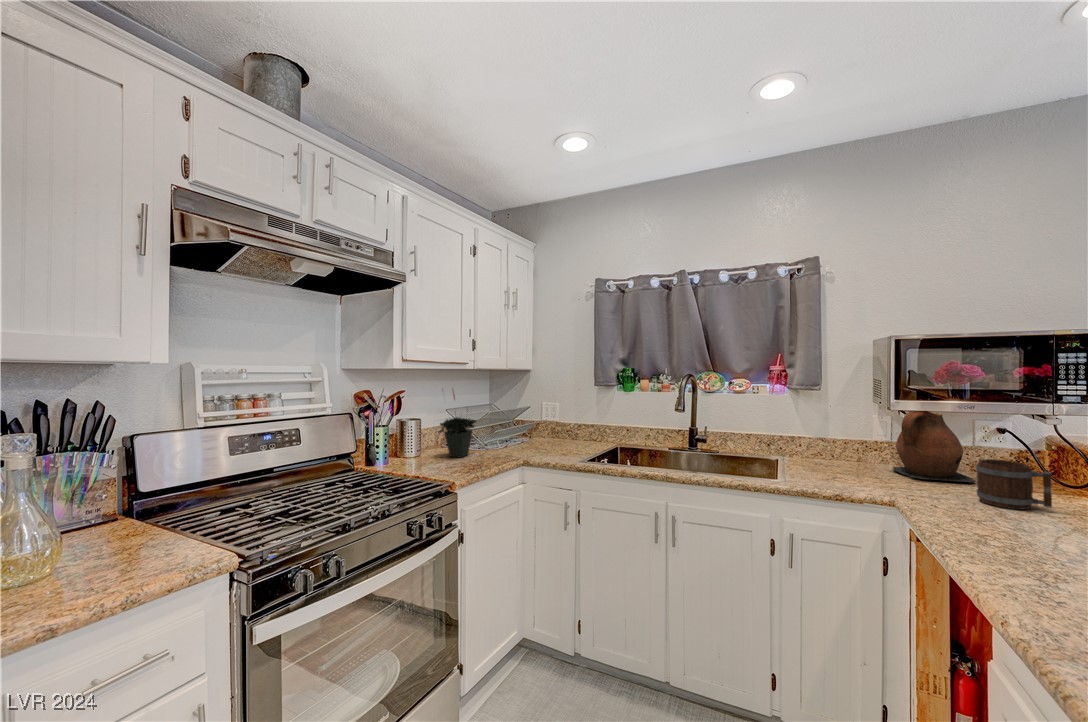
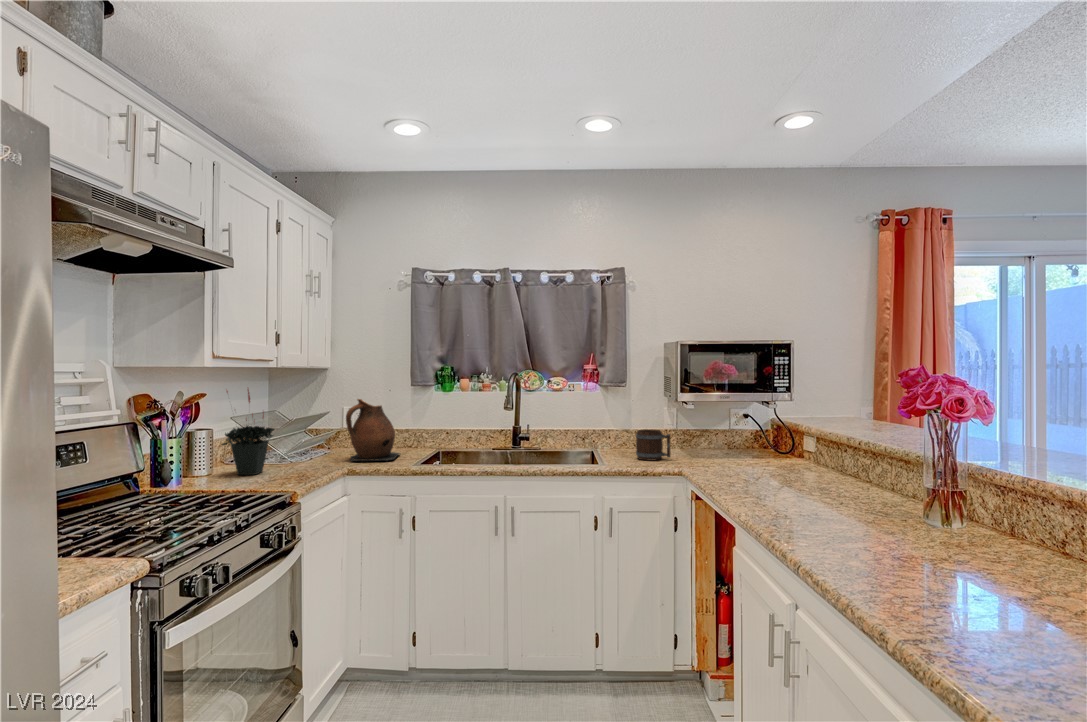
ceramic pitcher: present [893,409,976,483] -> present [346,399,400,461]
mug: present [976,459,1052,509] -> present [636,429,670,461]

